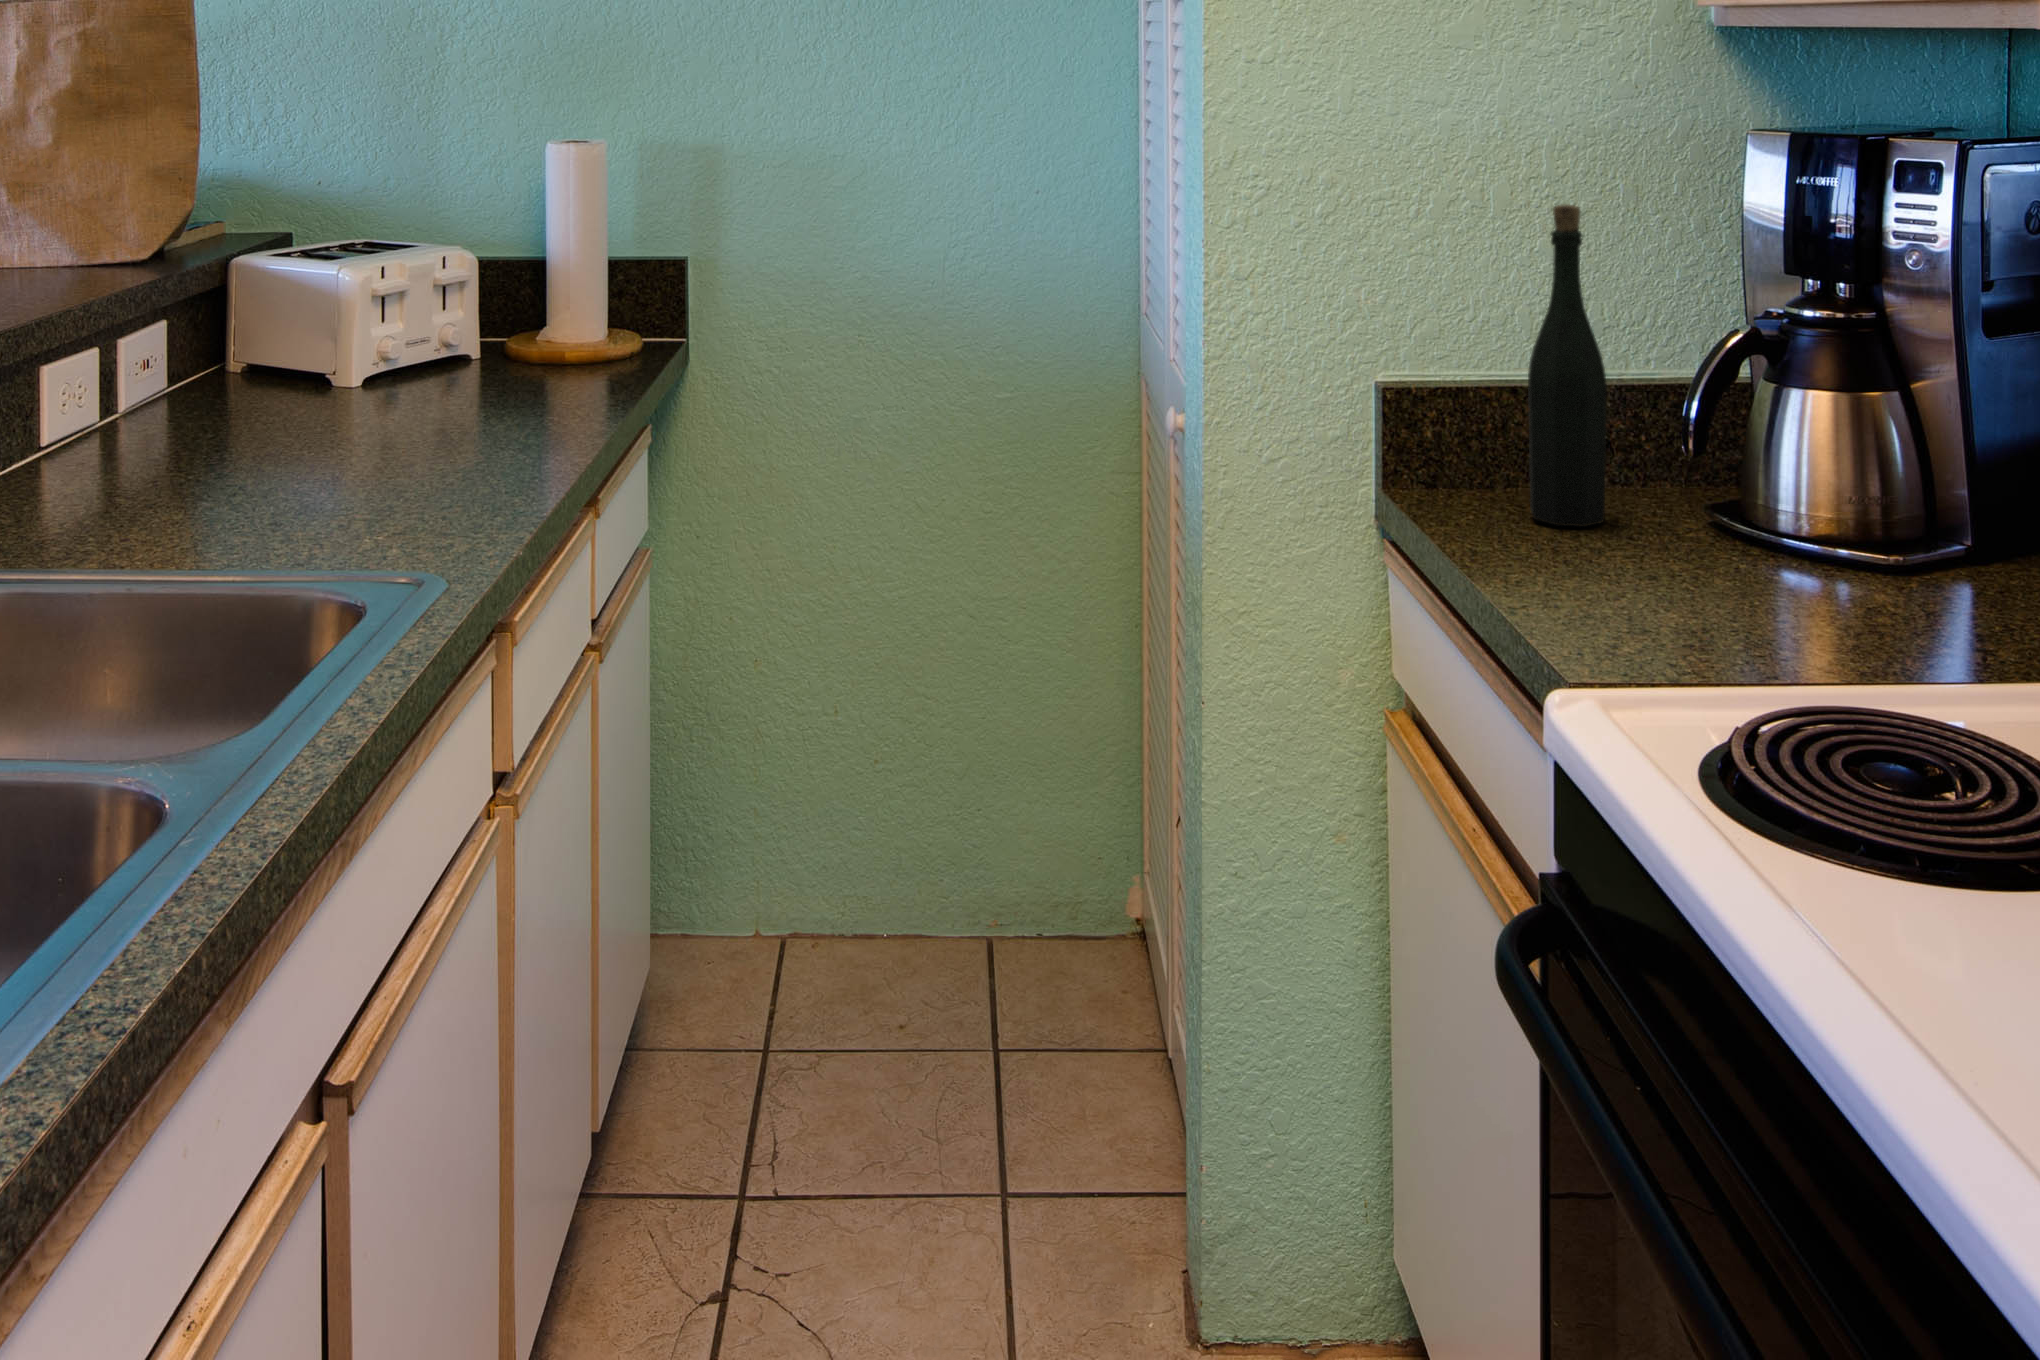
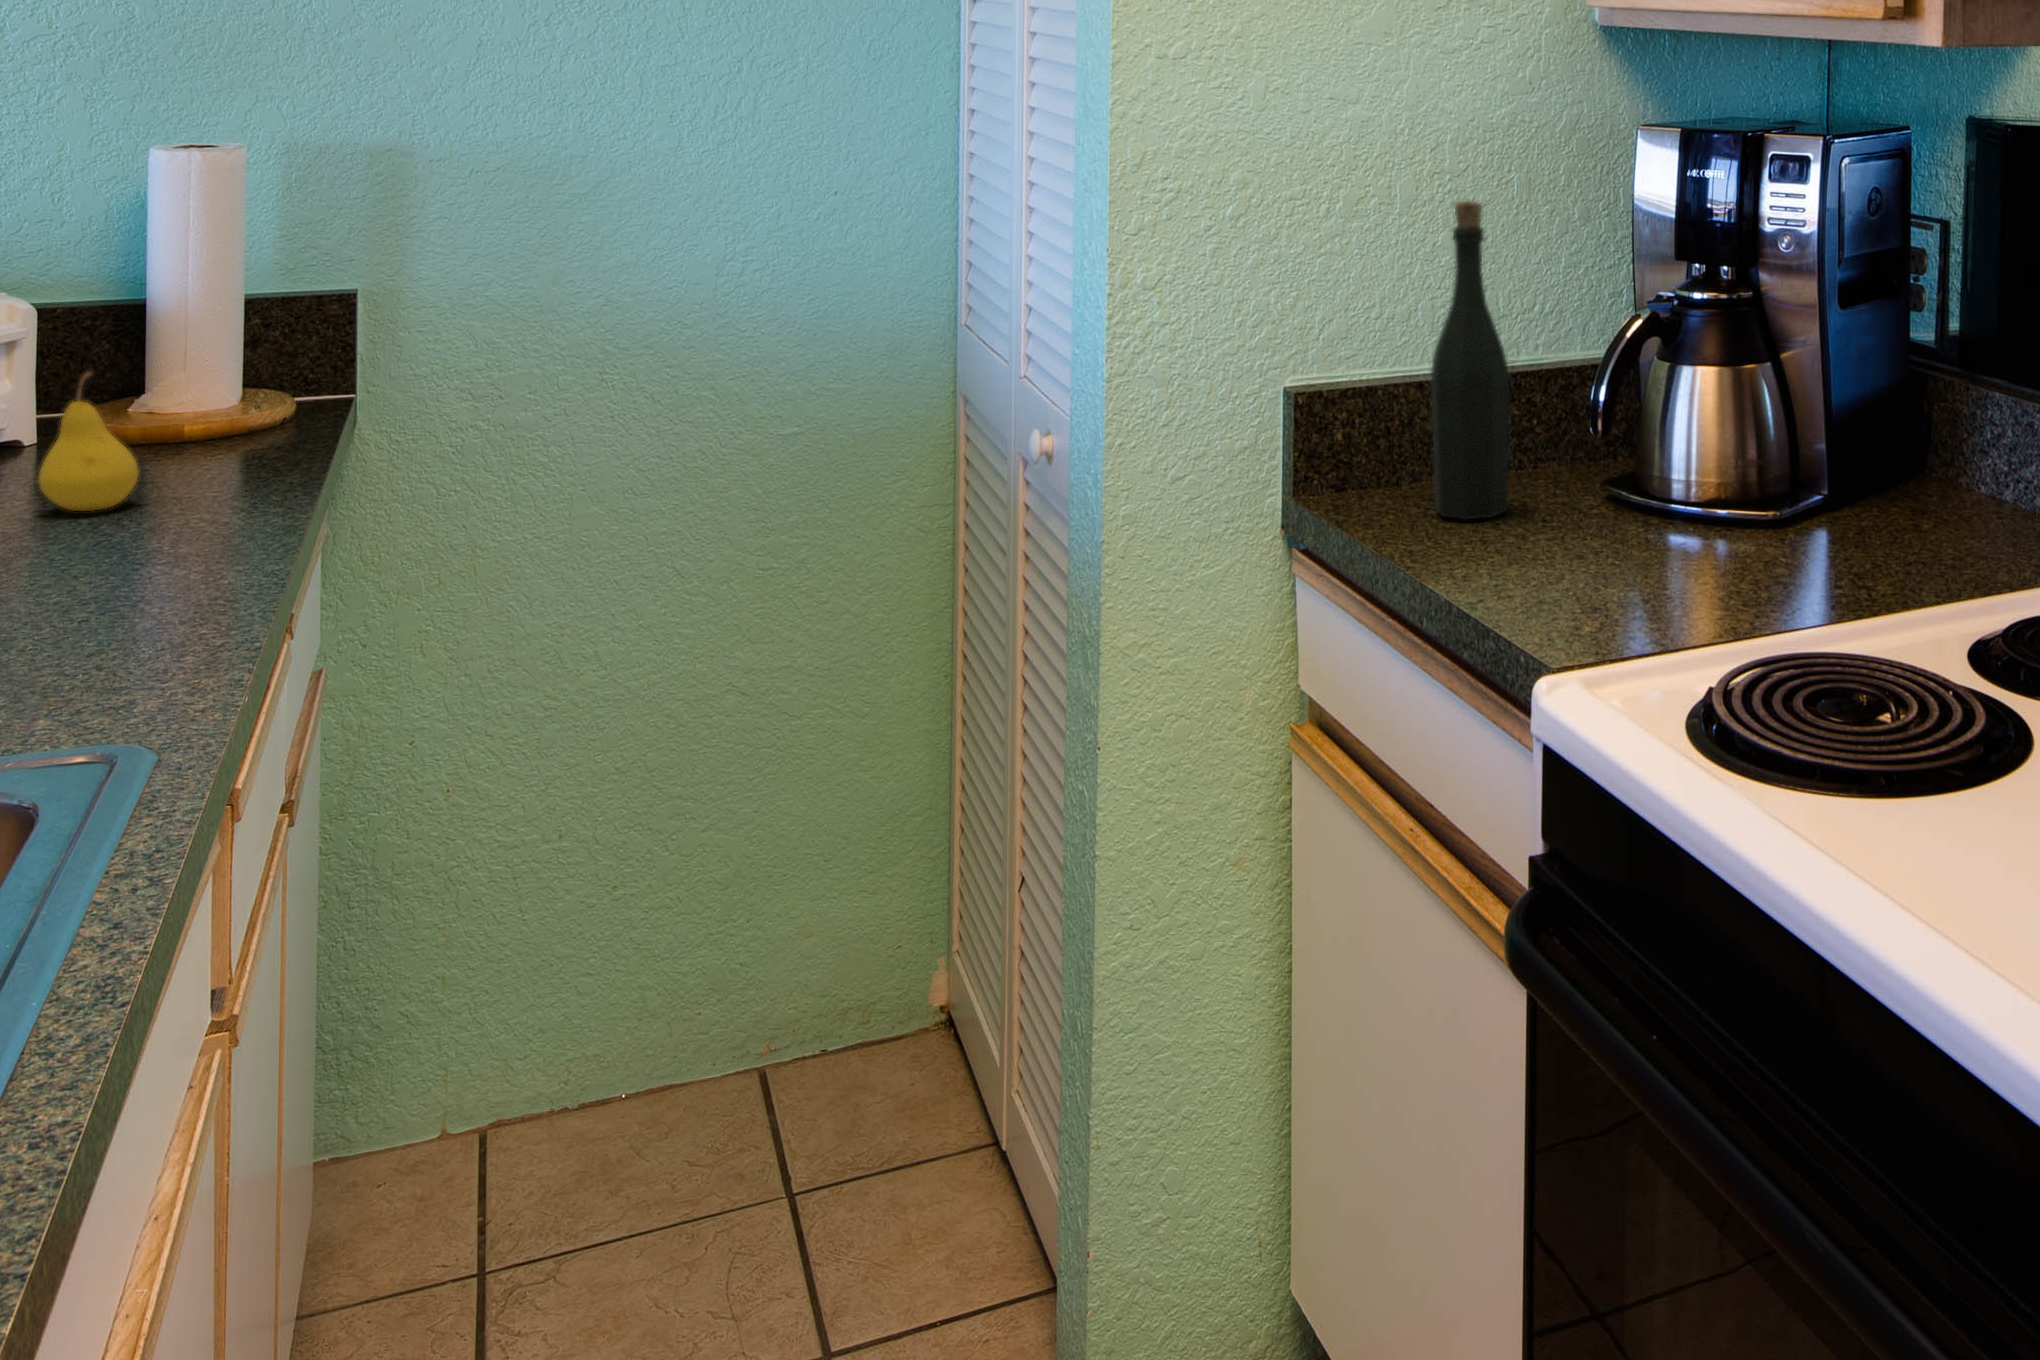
fruit: none [534,303,589,403] -> present [38,372,138,511]

